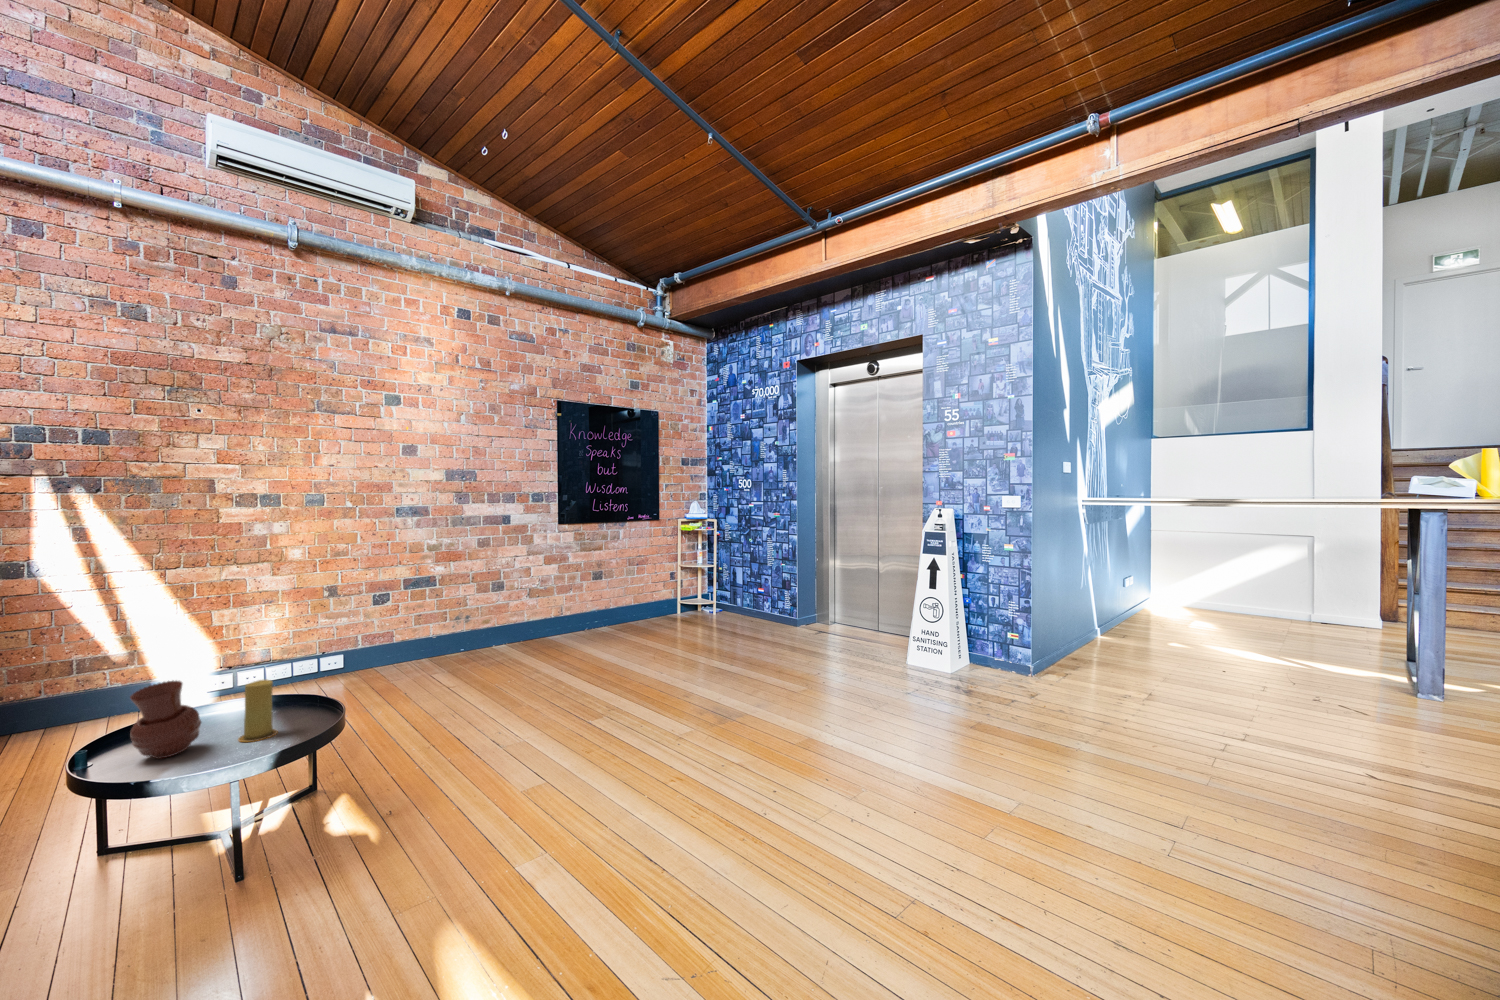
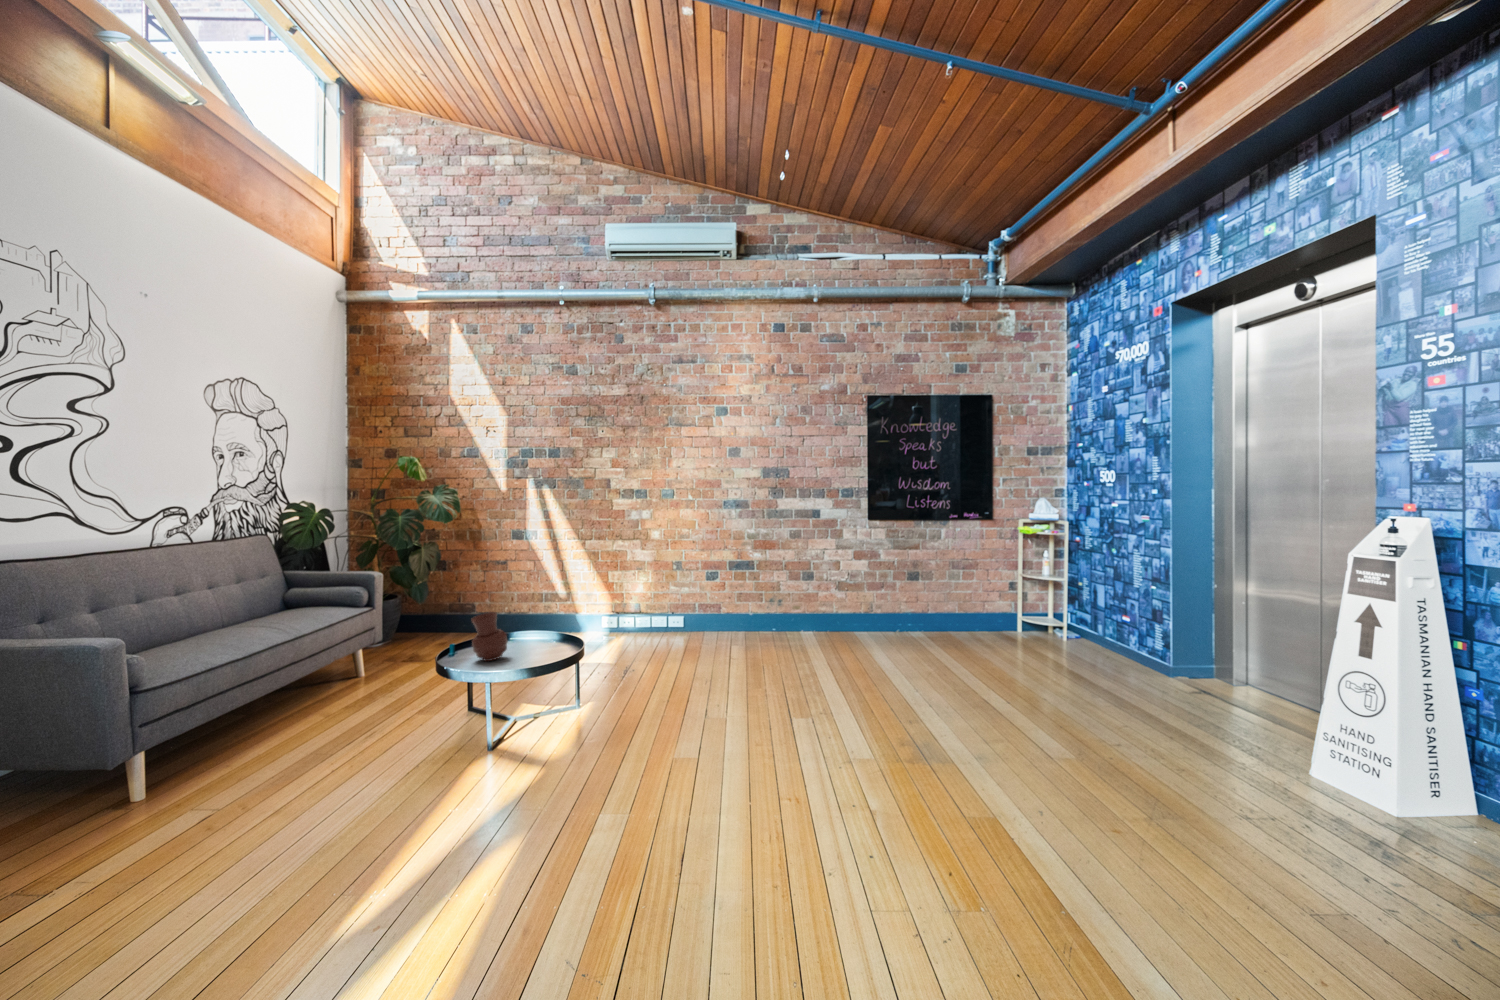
candle: present [238,679,277,742] -> none [522,621,545,663]

